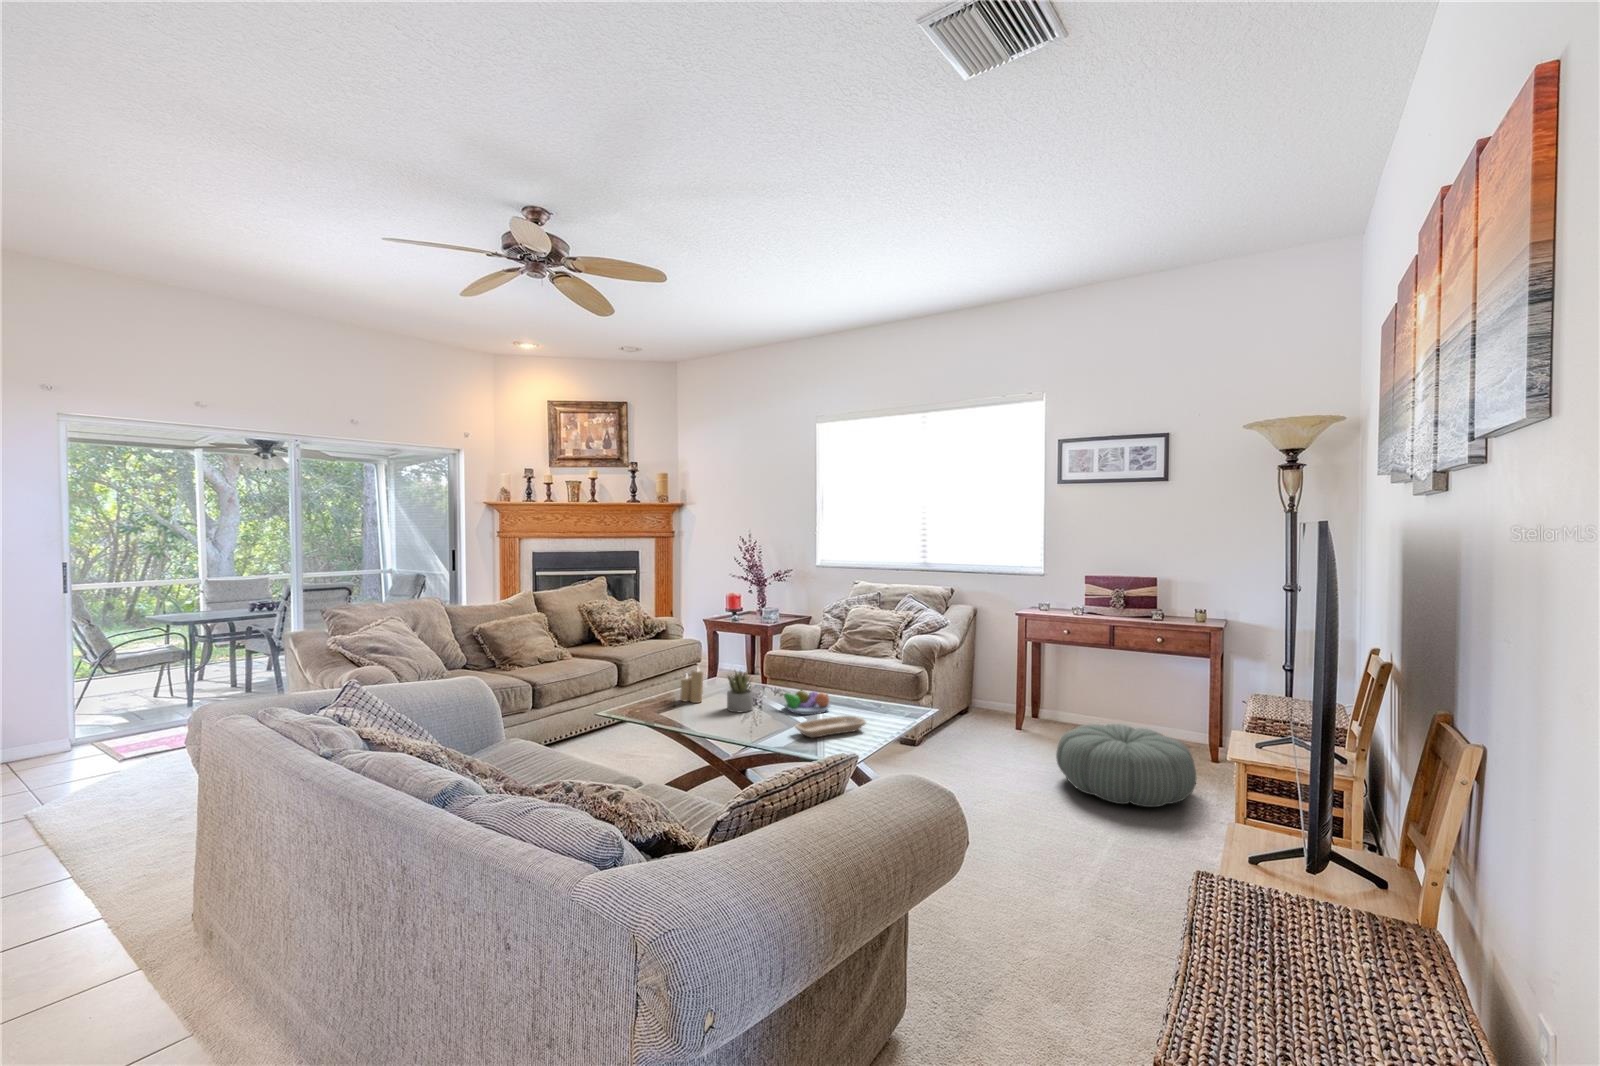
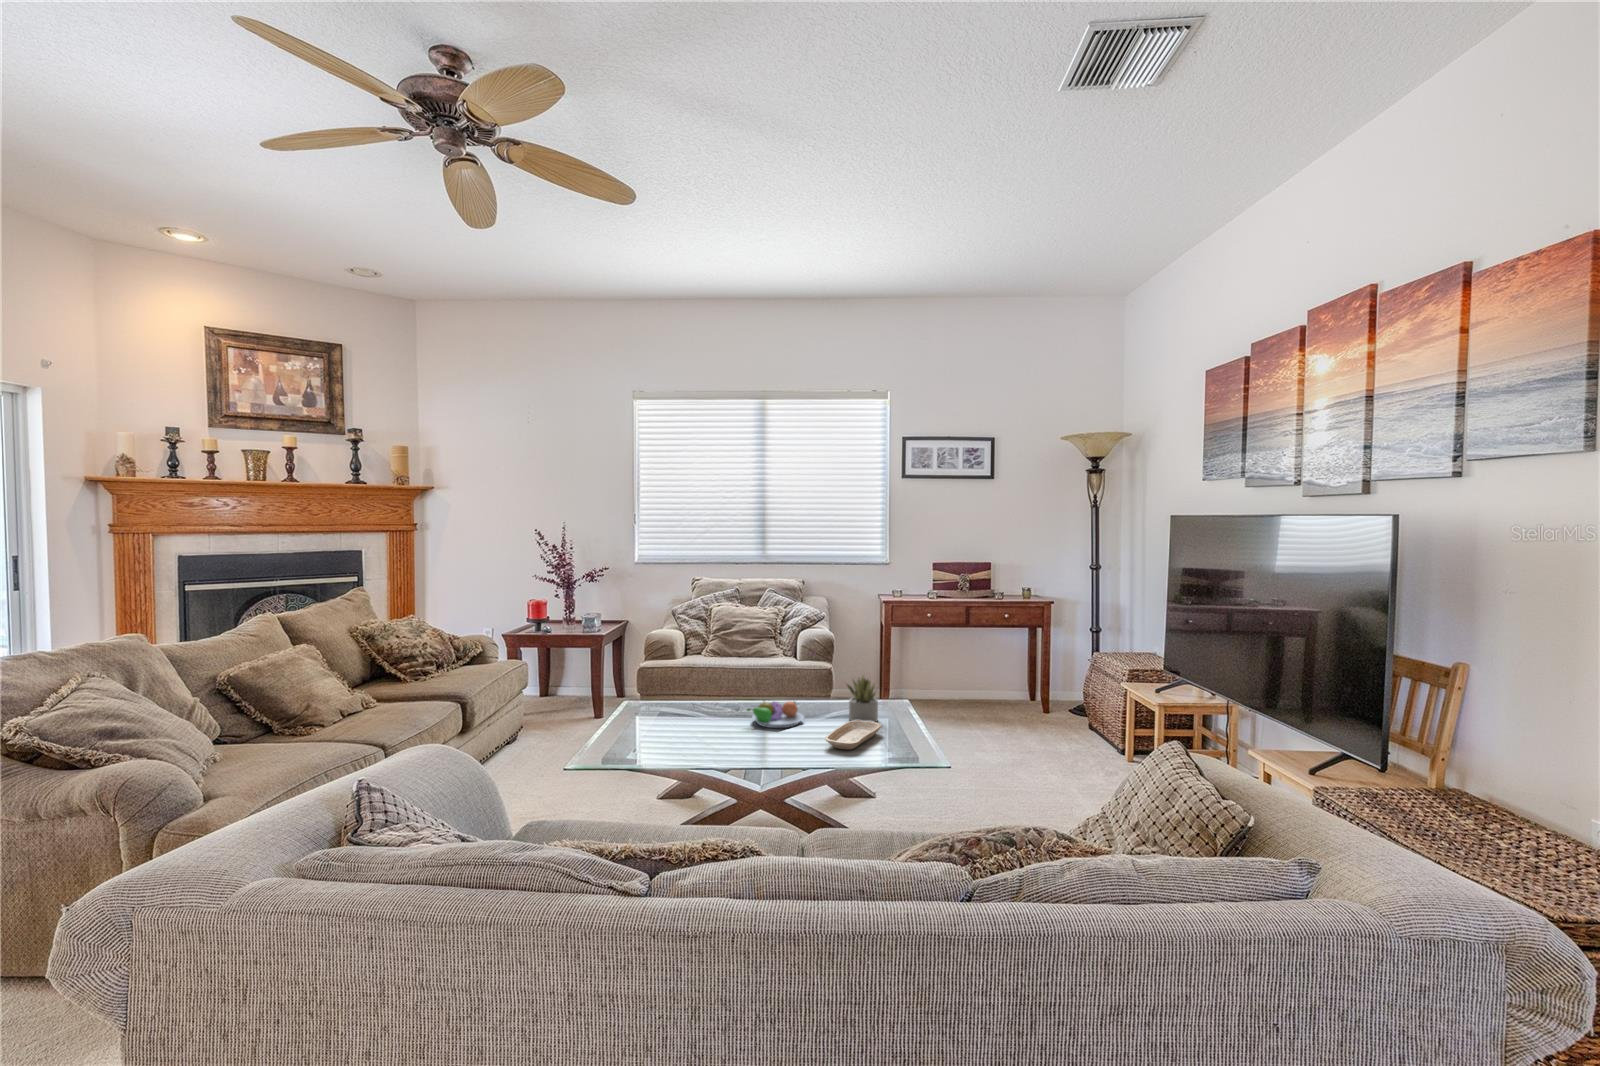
candle: present [680,668,703,703] -> none [623,690,654,736]
succulent plant: present [727,671,753,712] -> present [847,676,878,722]
pouf: present [1056,724,1197,807] -> none [970,693,1085,761]

